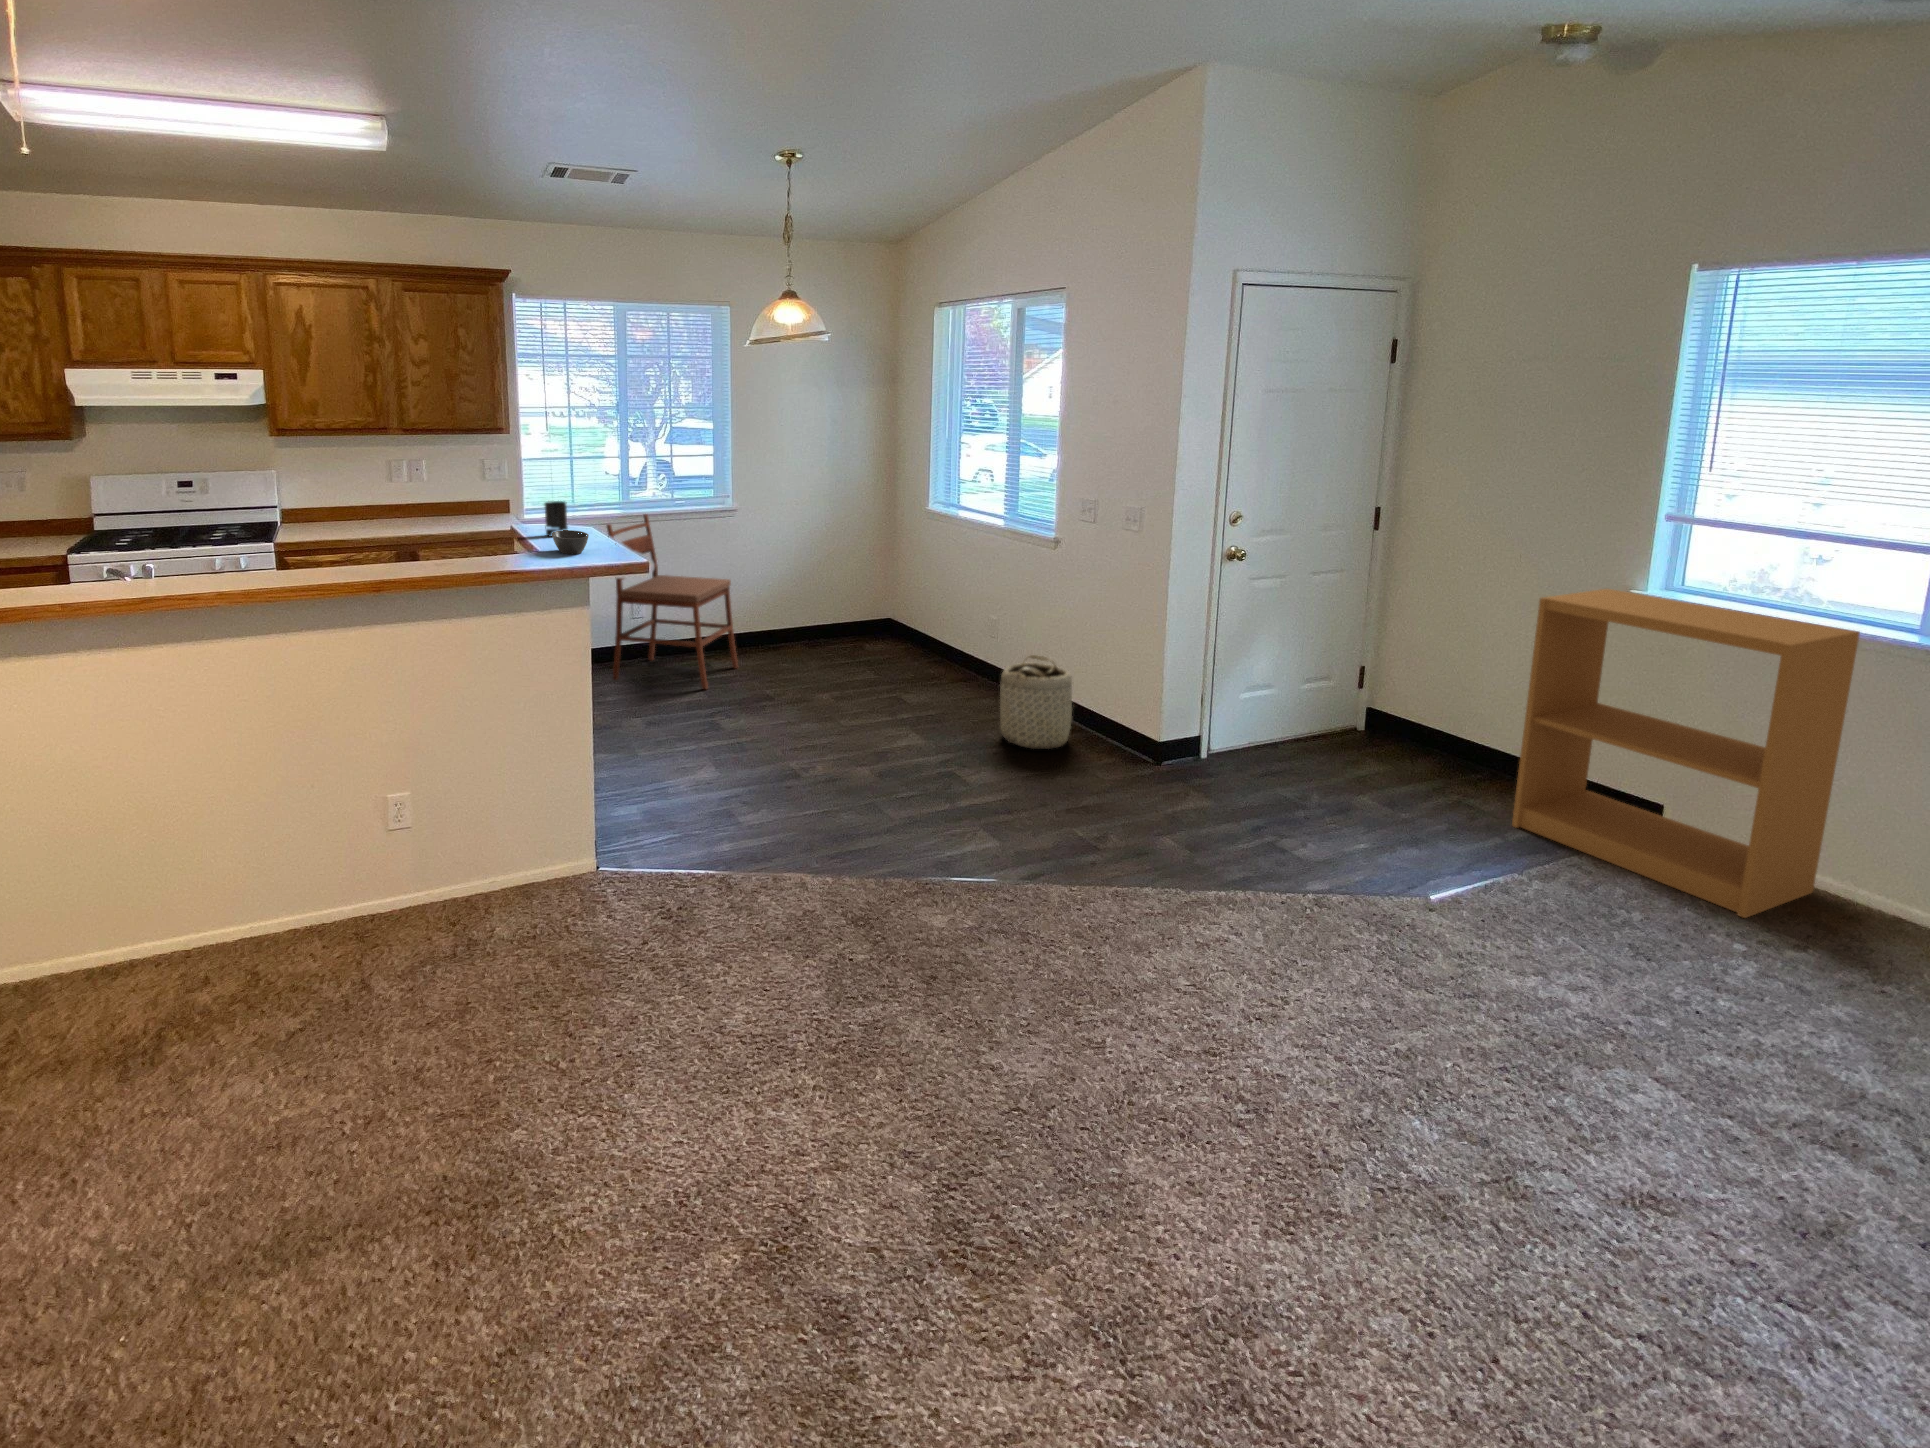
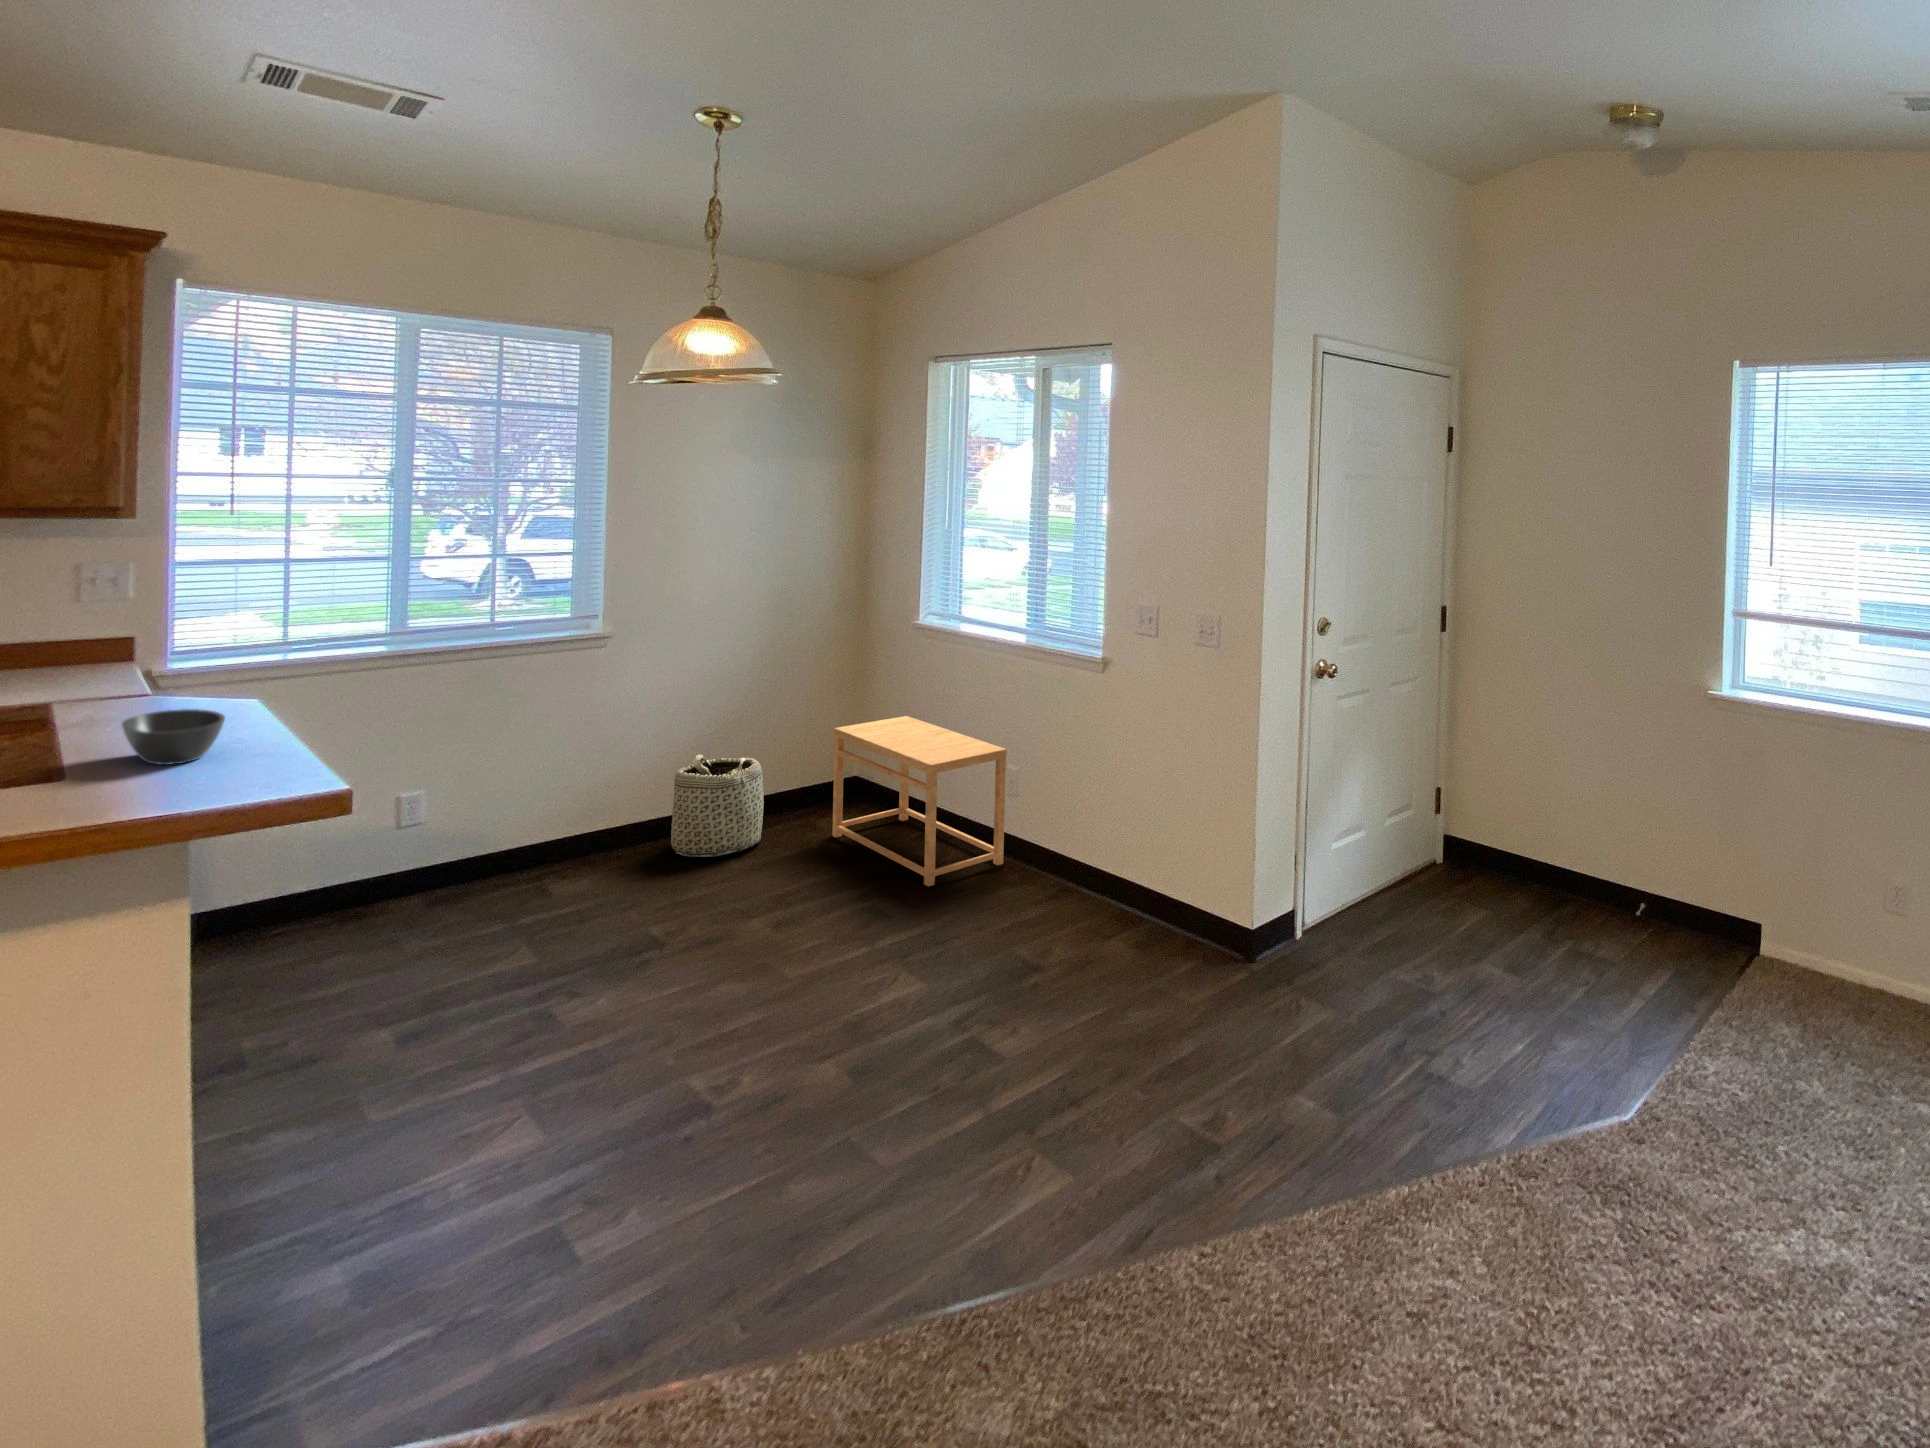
candle: present [545,501,568,537] -> none [140,642,208,717]
dining chair: present [607,514,738,689] -> none [344,649,606,943]
side table: none [872,577,989,693] -> present [832,716,1007,887]
bookshelf: present [1512,589,1860,918] -> none [1639,690,1922,1059]
basket: present [1000,655,1072,749] -> present [671,754,764,857]

